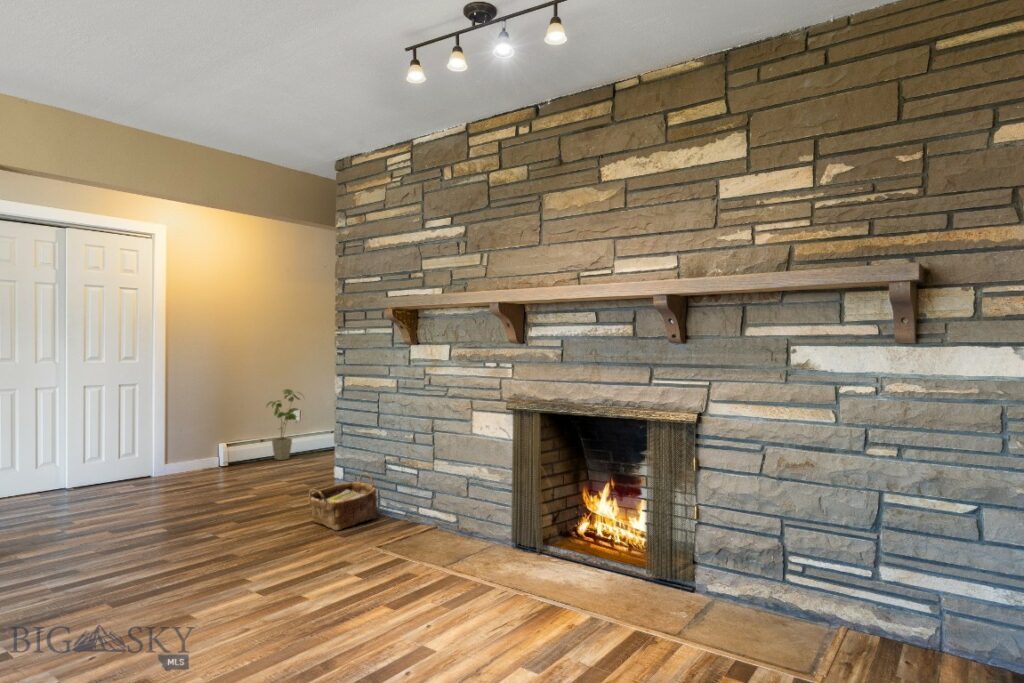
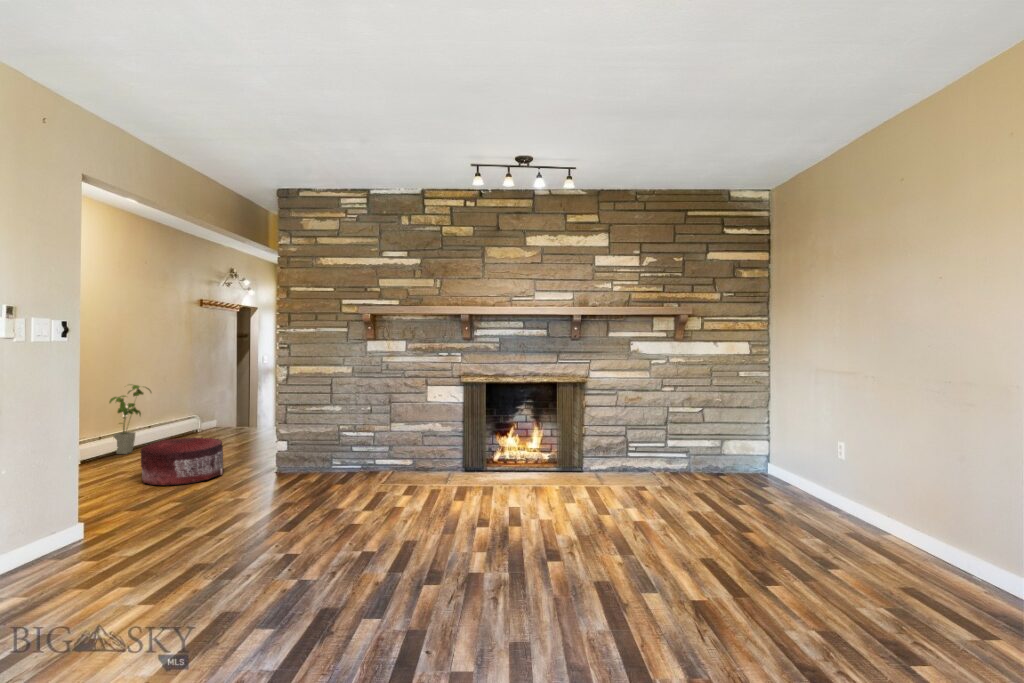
pouf: none [207,451,297,504] -> present [140,437,224,485]
woven basket: present [309,473,377,530] -> none [290,440,339,483]

